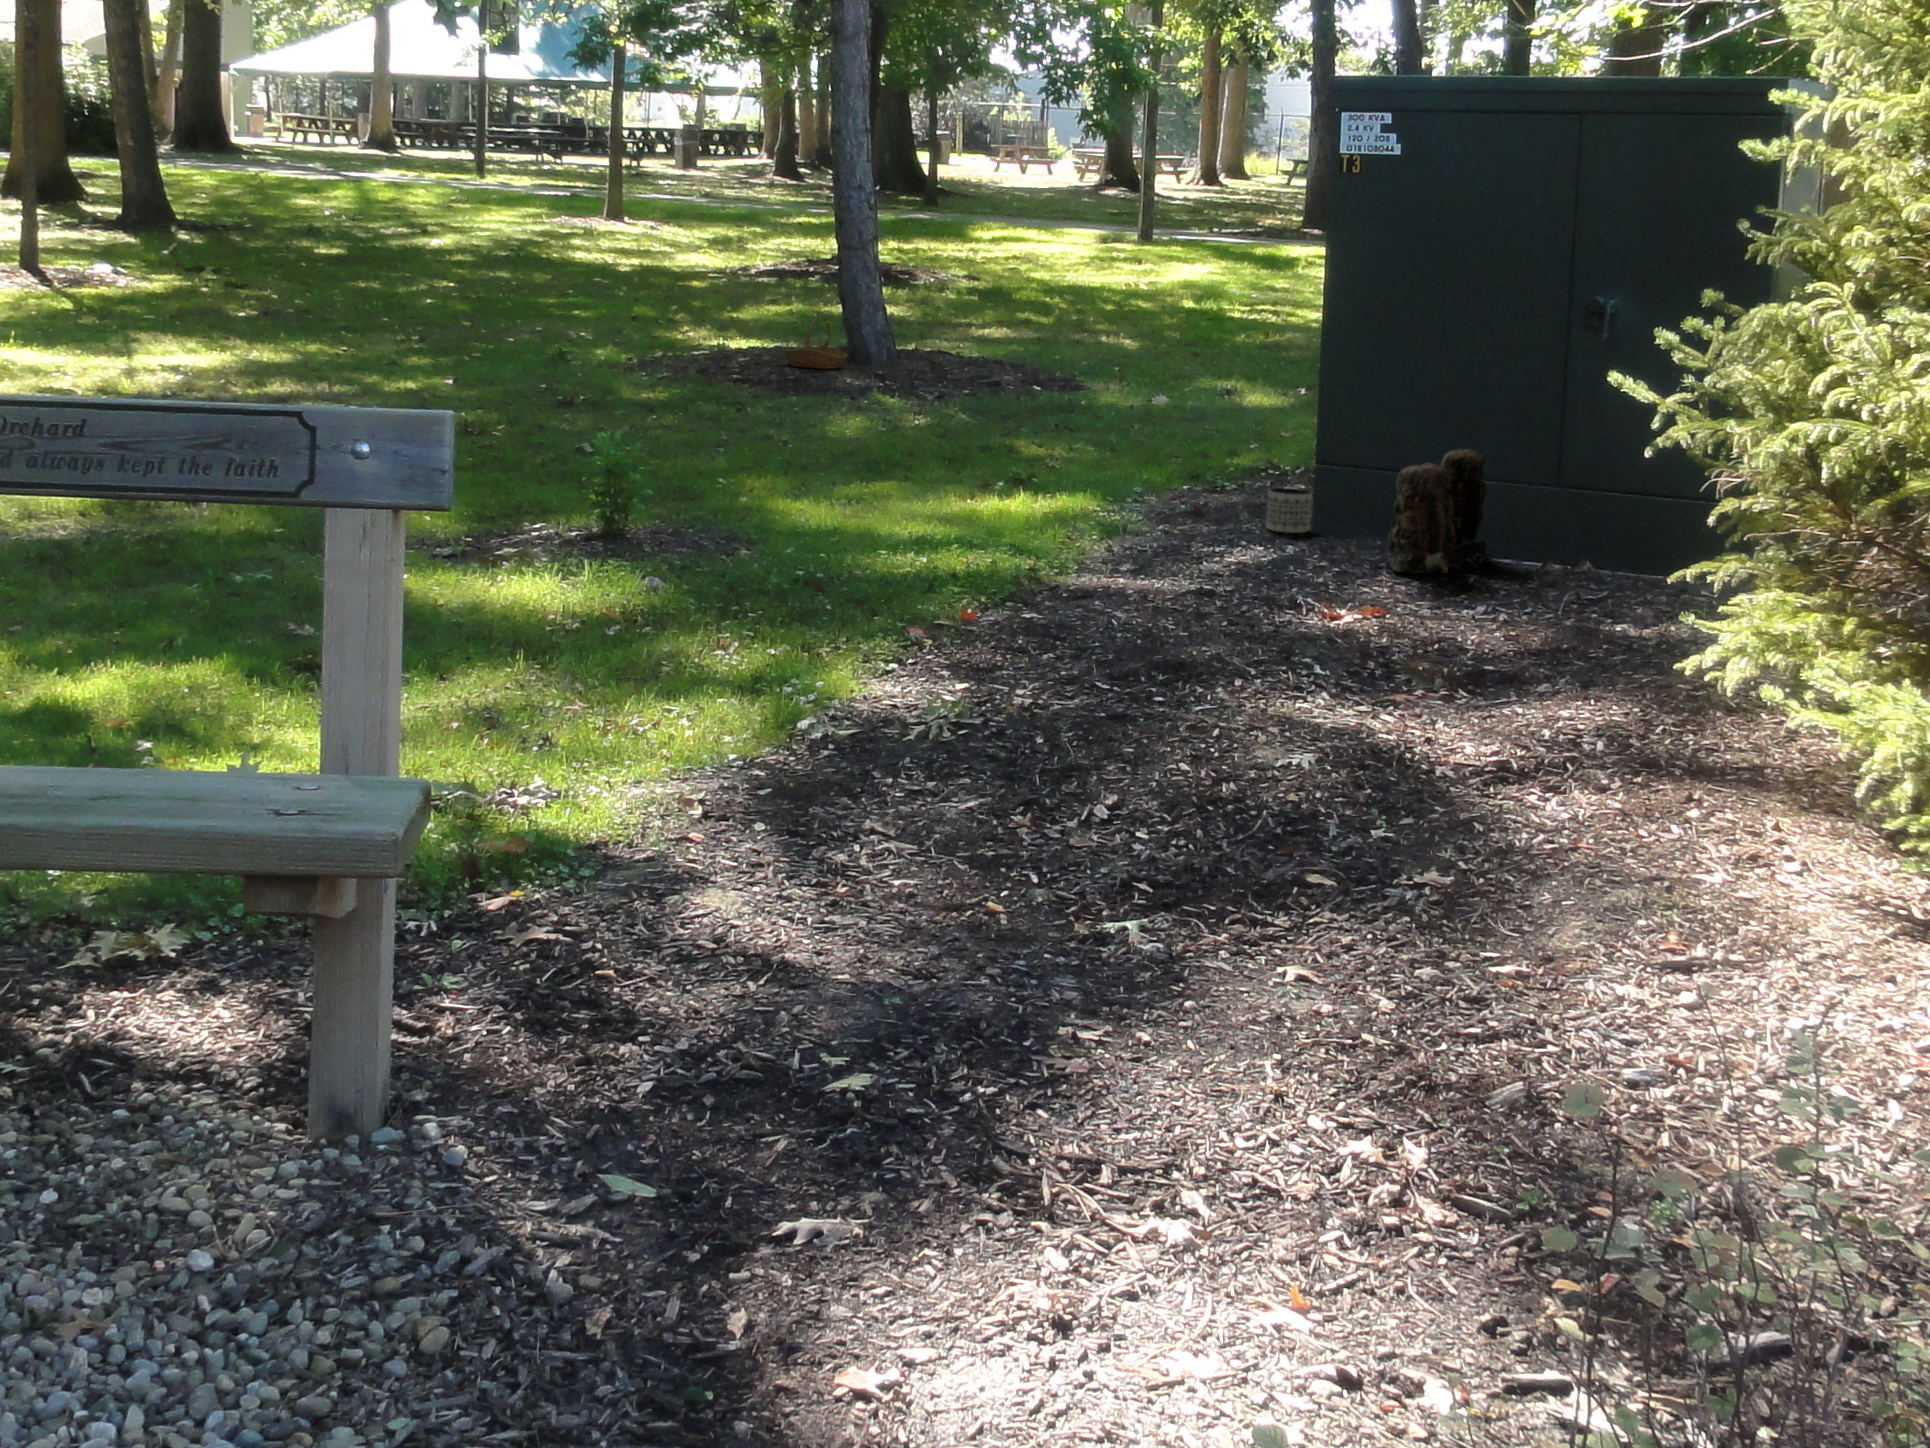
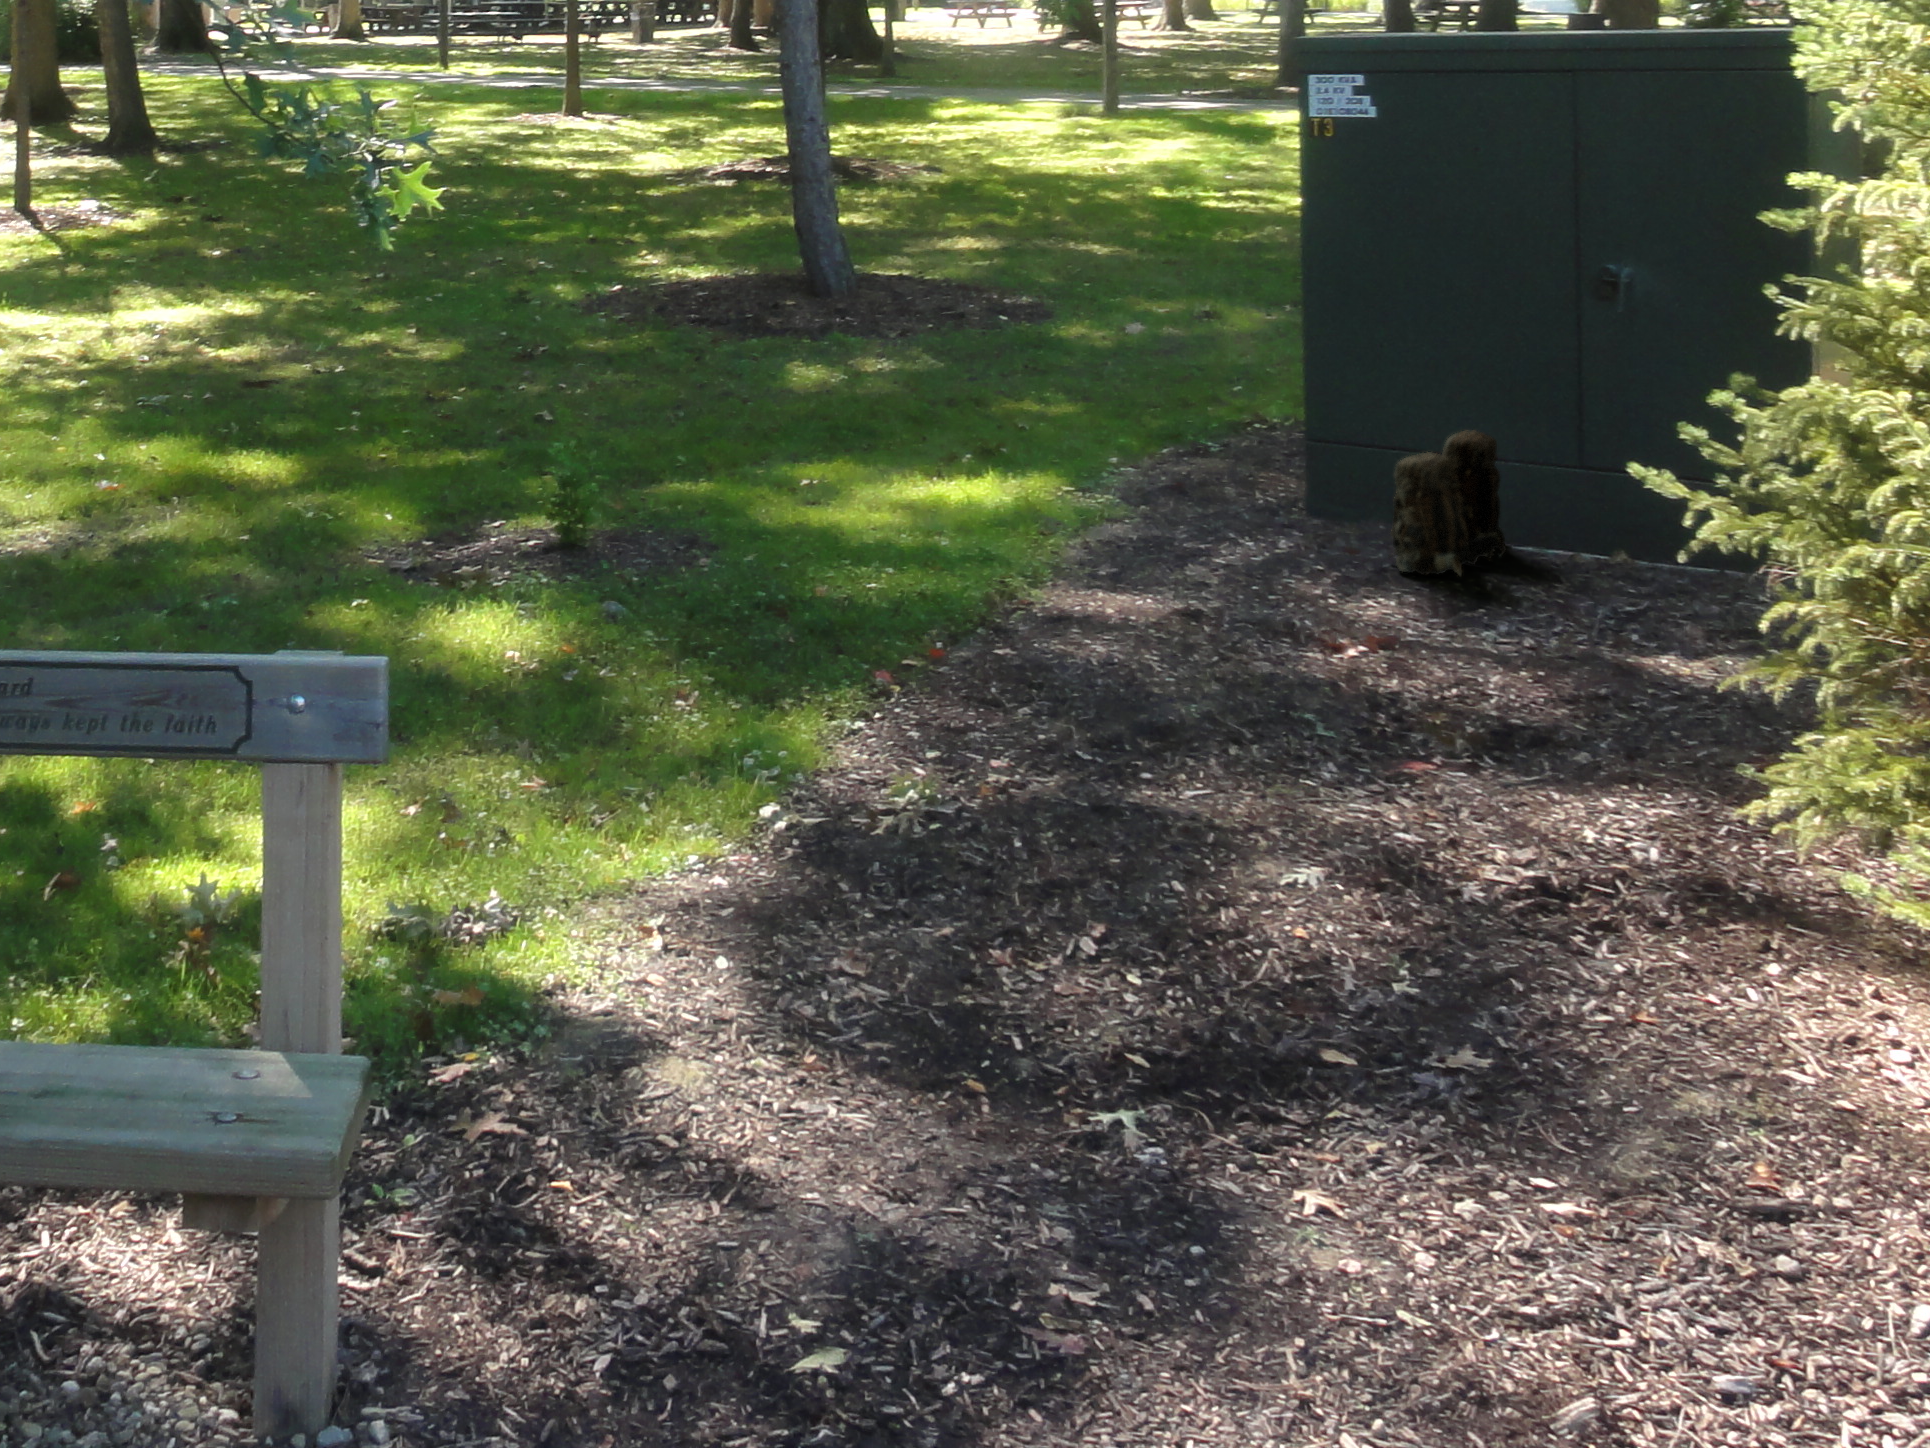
basket: present [785,316,847,369] -> none [744,248,808,302]
planter: present [1266,488,1312,533] -> none [1254,466,1302,516]

